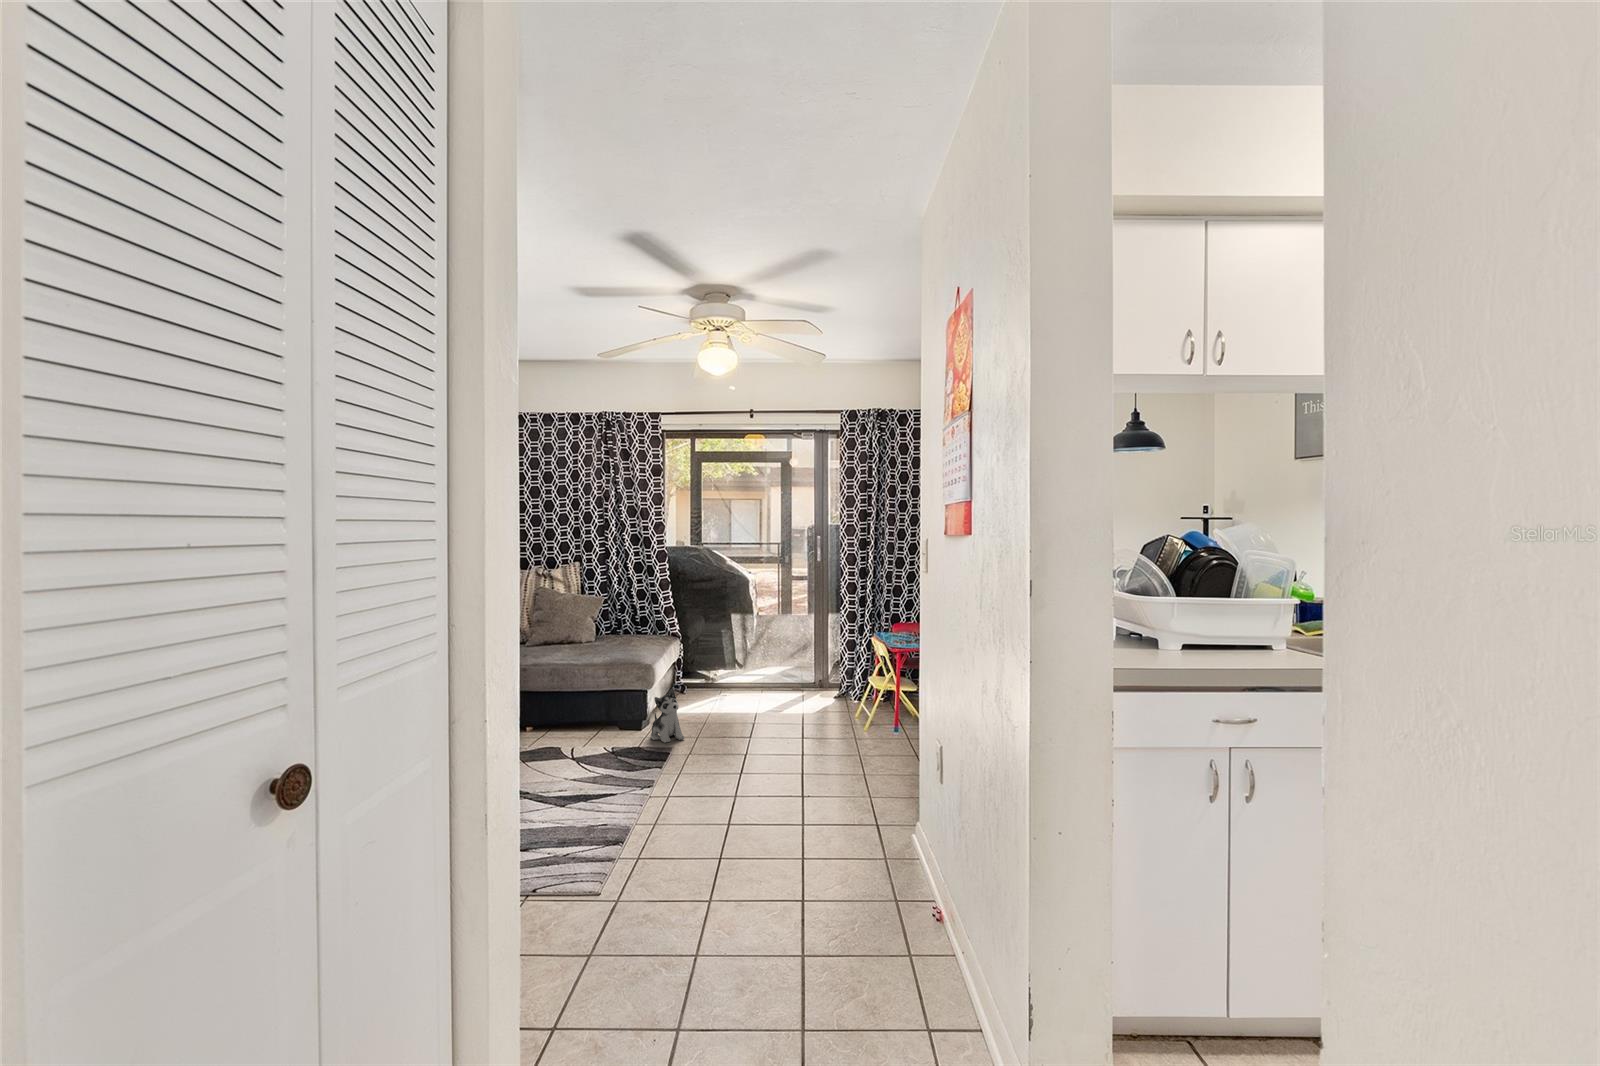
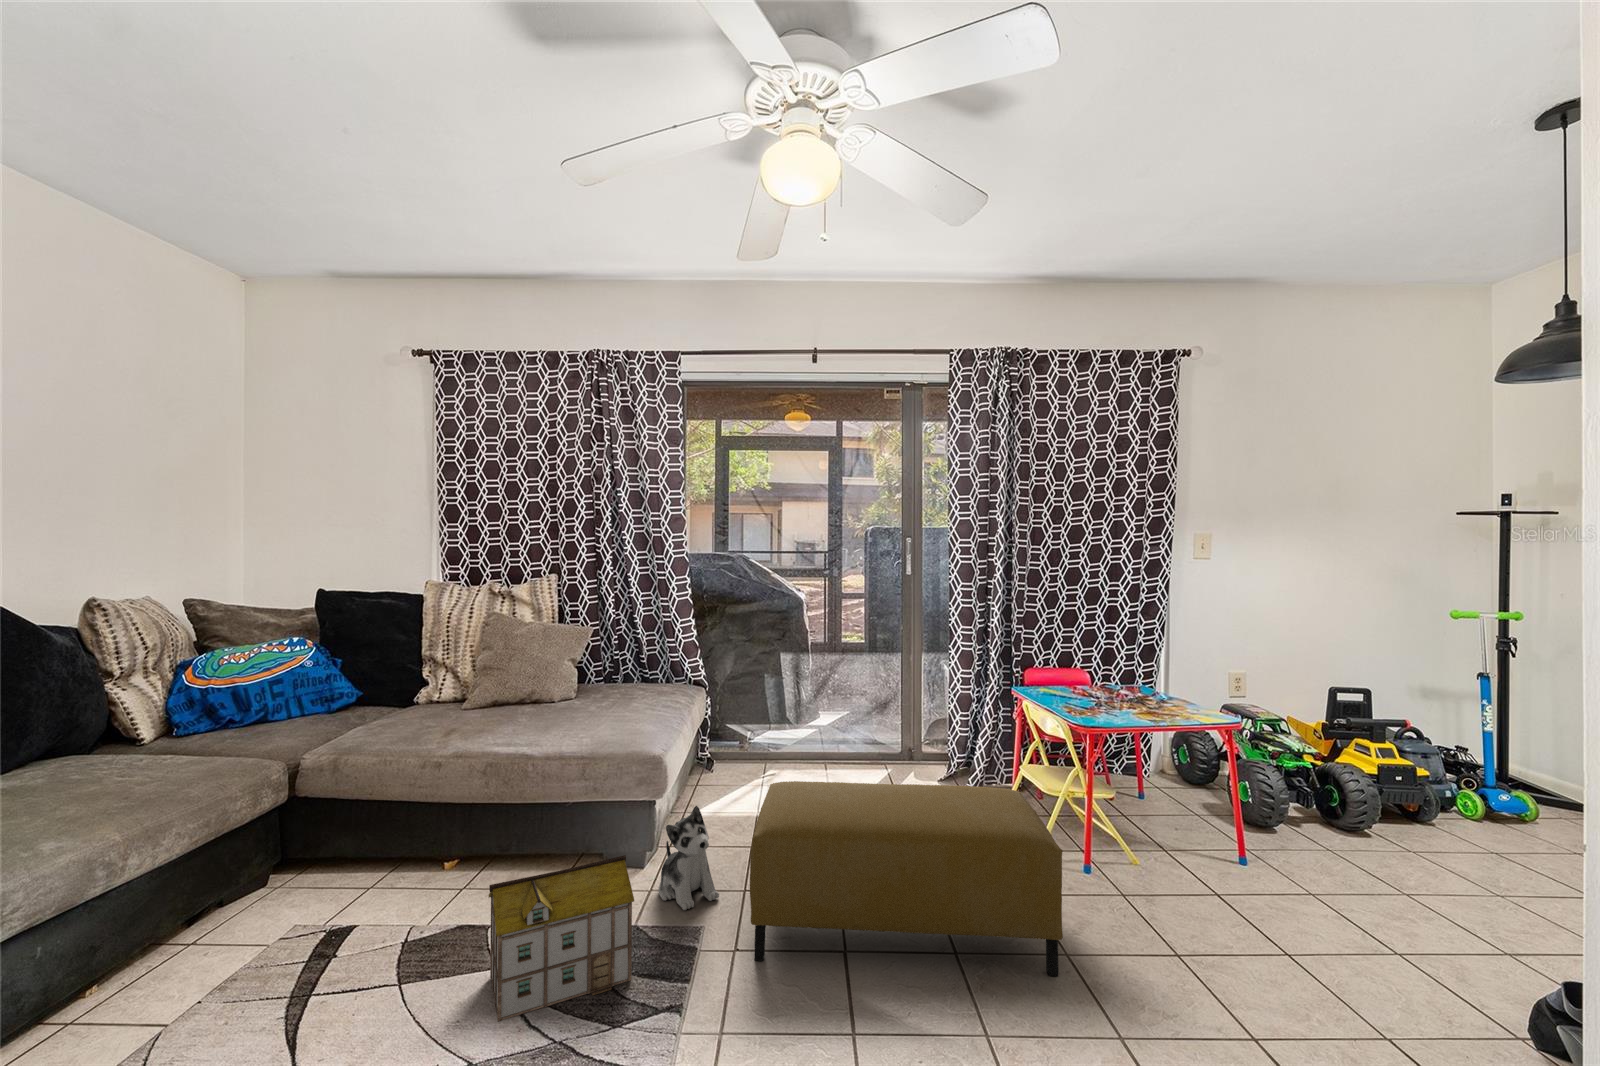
ottoman: none [699,675,857,759] -> present [750,781,1063,976]
toy house: none [565,702,639,772] -> present [489,855,634,1022]

